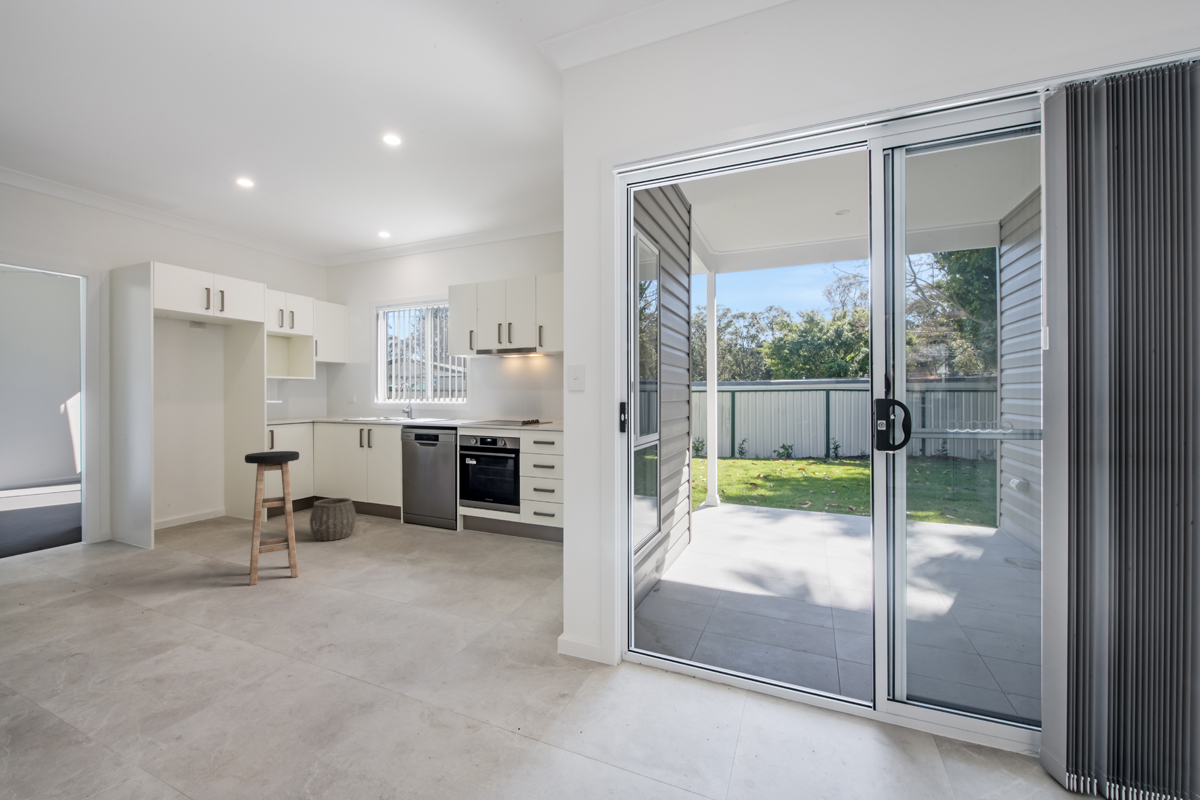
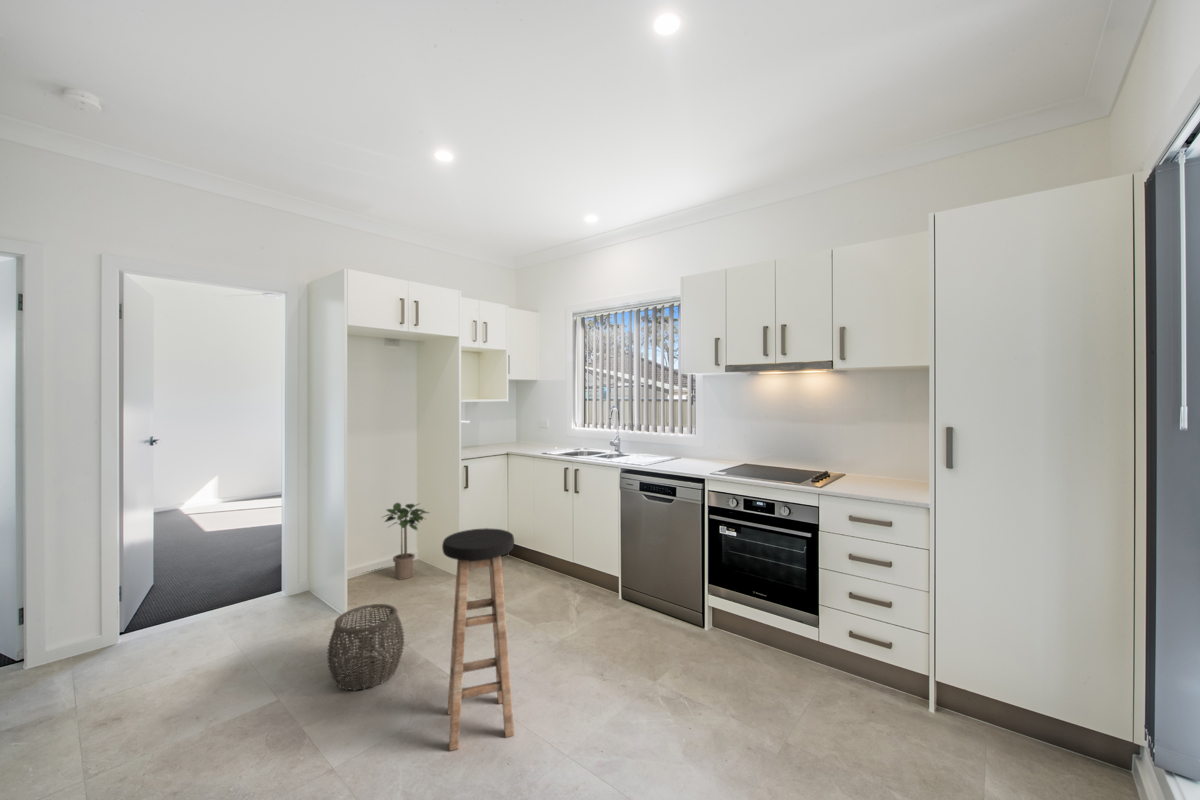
potted plant: none [187,461,237,527] -> present [385,503,428,579]
woven basket: present [310,498,356,541] -> present [327,604,404,691]

